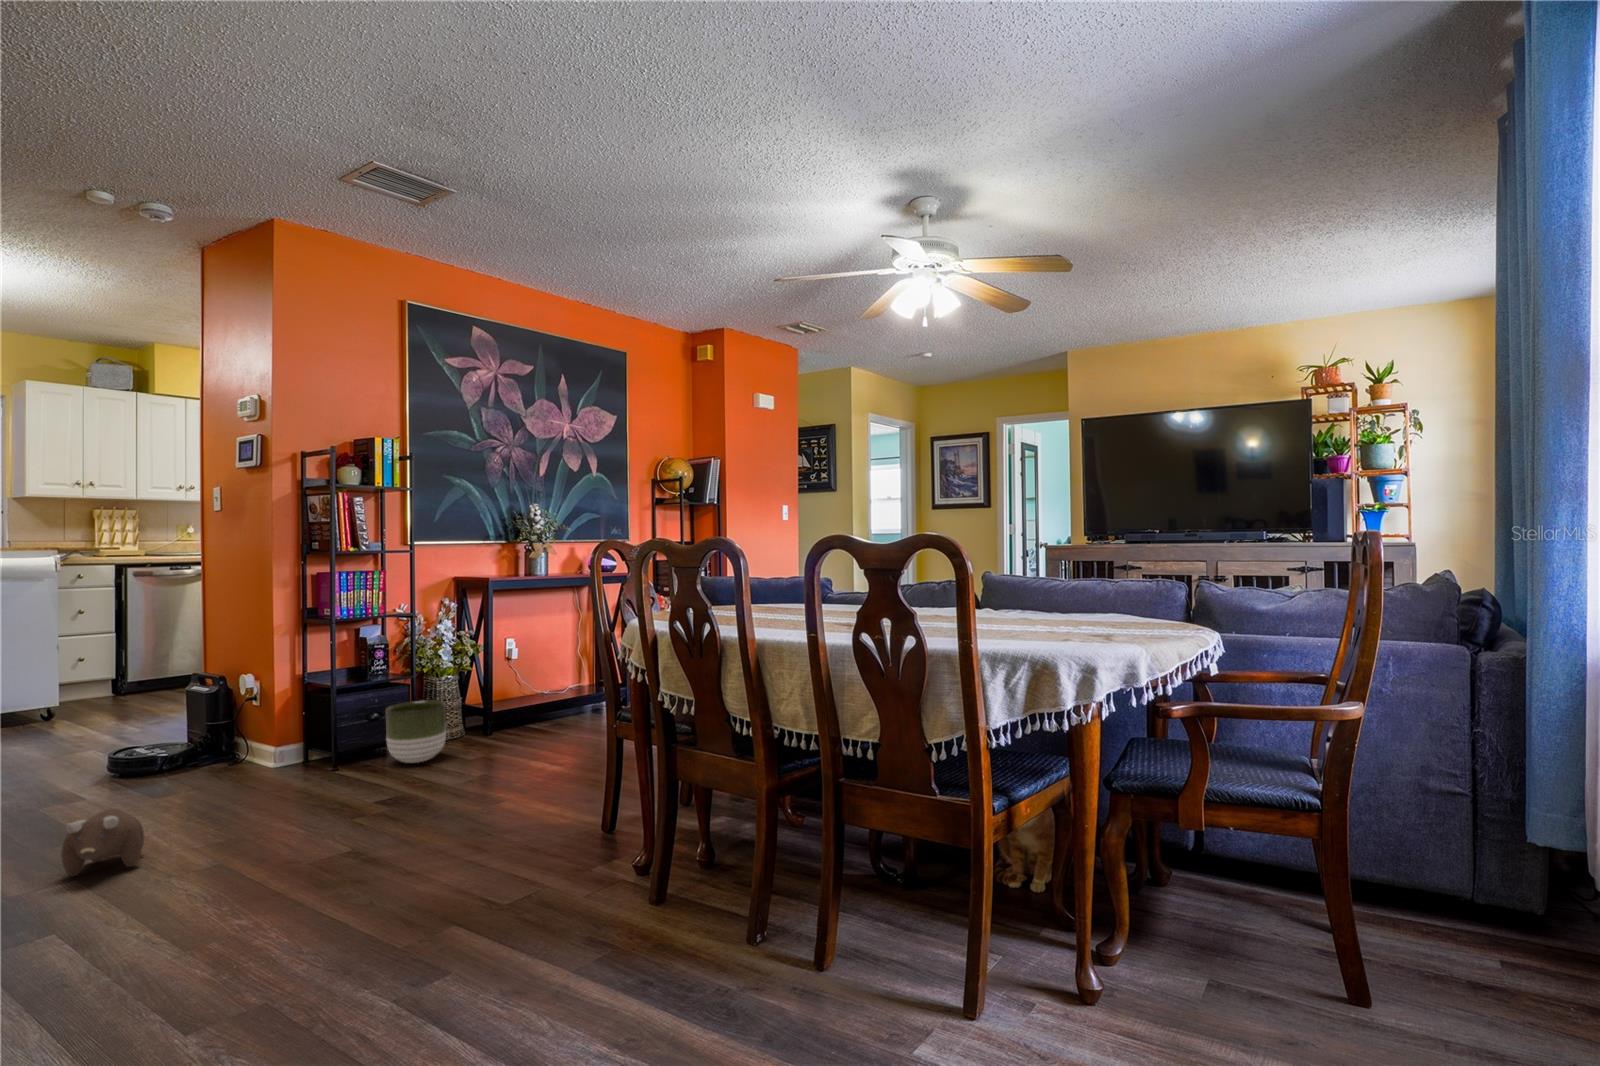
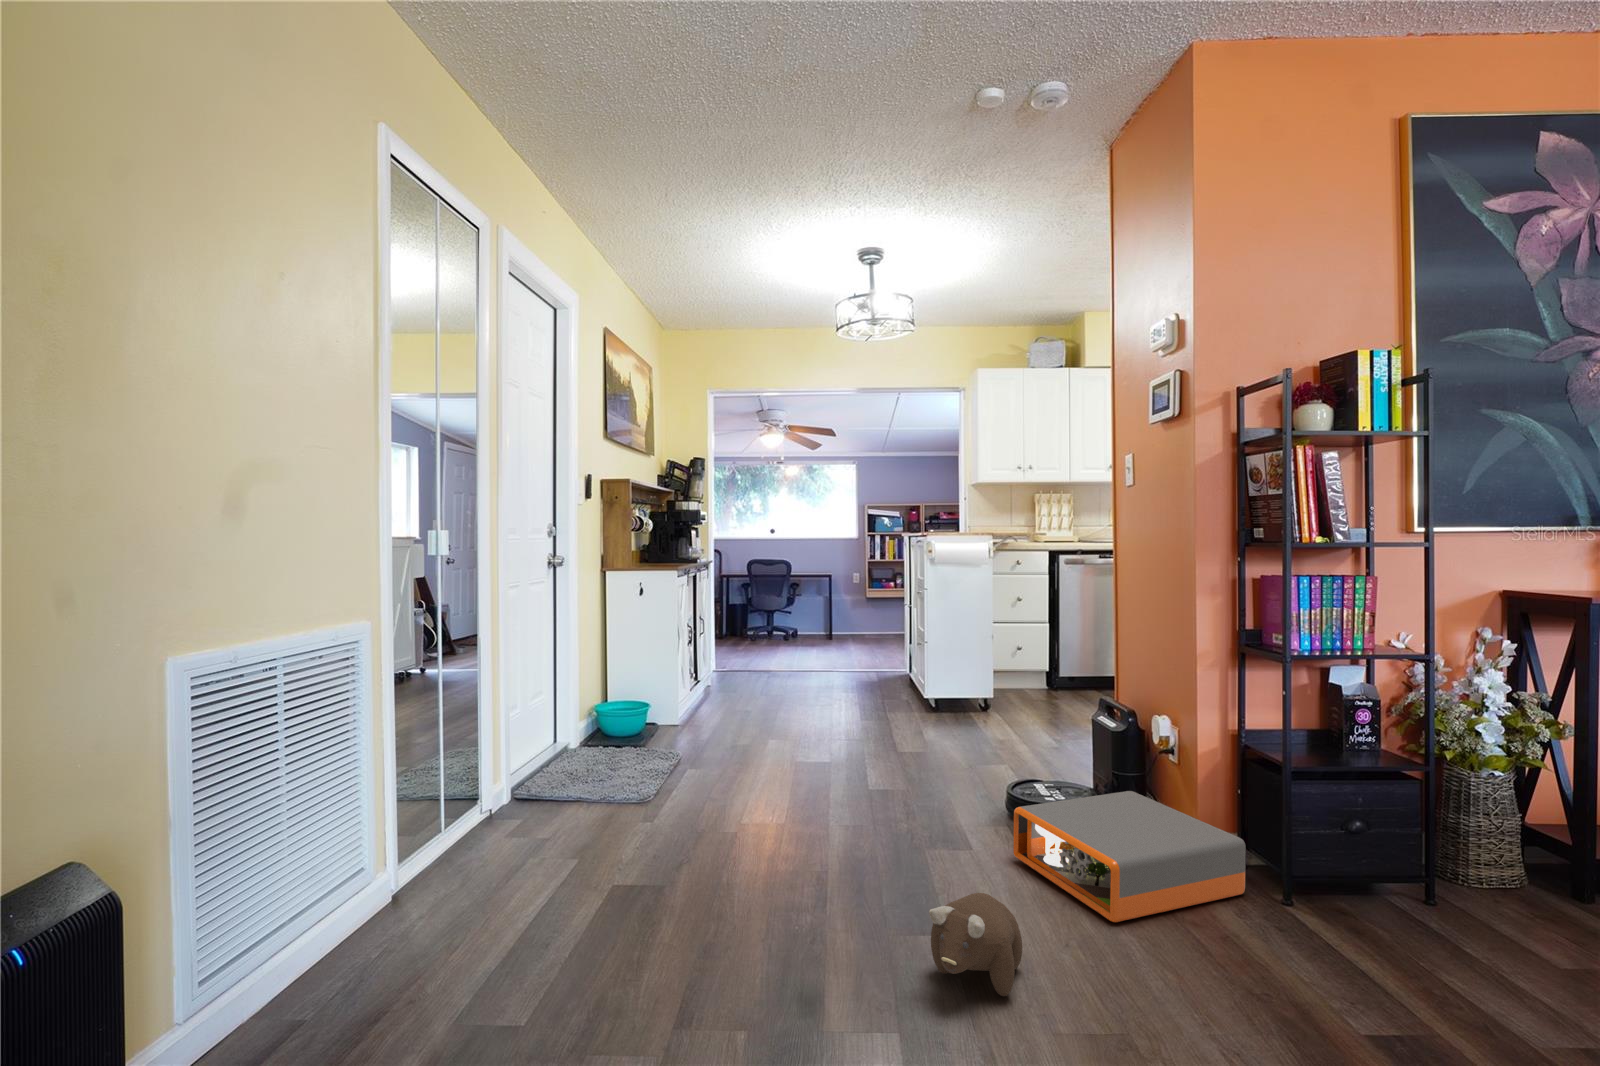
planter: present [386,700,446,763] -> none [1382,813,1518,945]
storage box: none [116,740,307,815] -> present [1013,791,1246,922]

